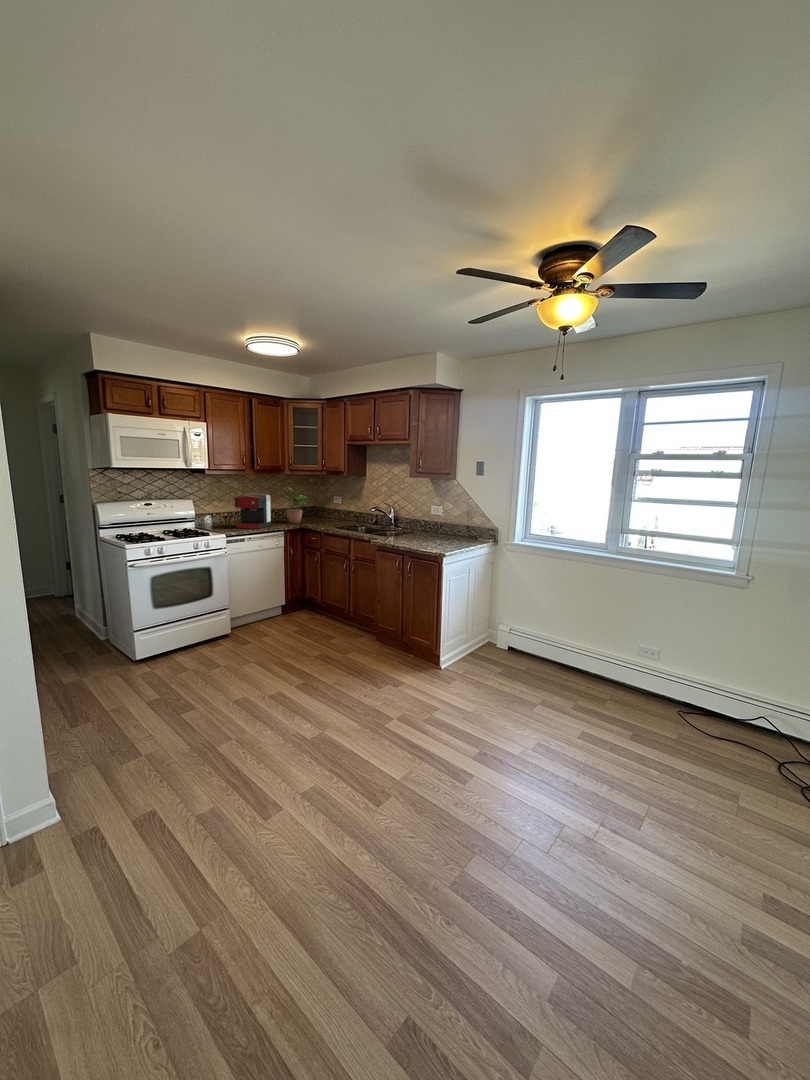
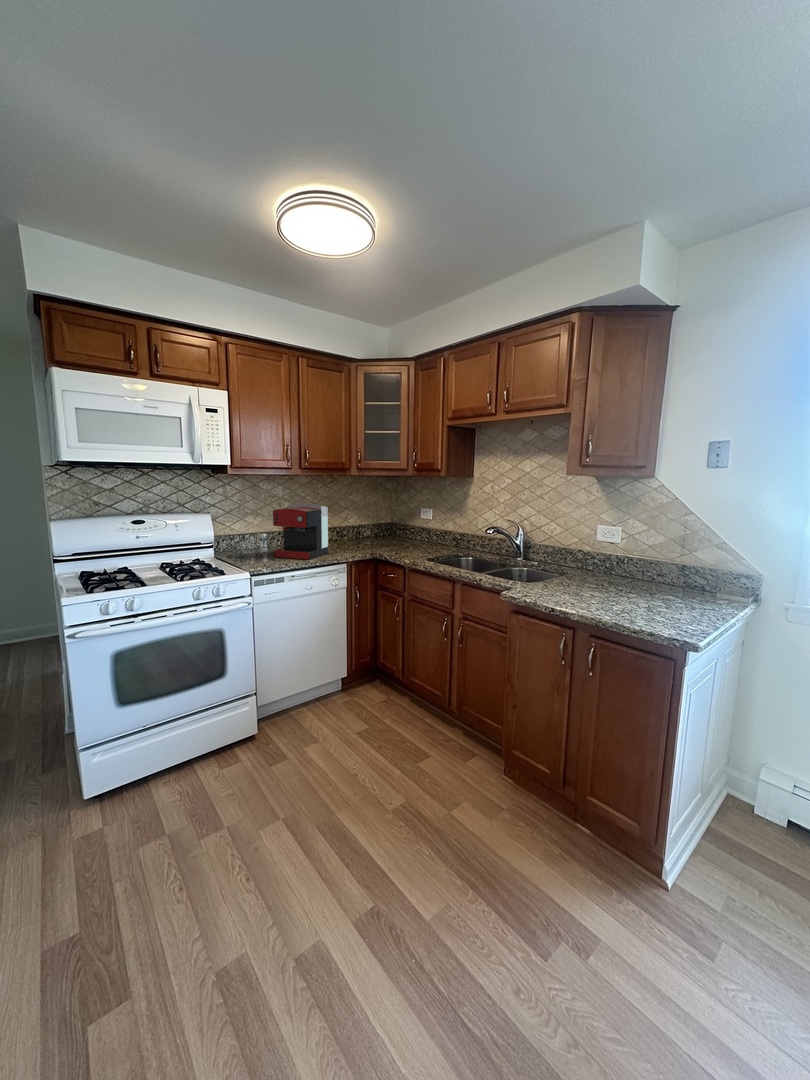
potted plant: present [281,487,307,523] -> none [343,494,383,548]

